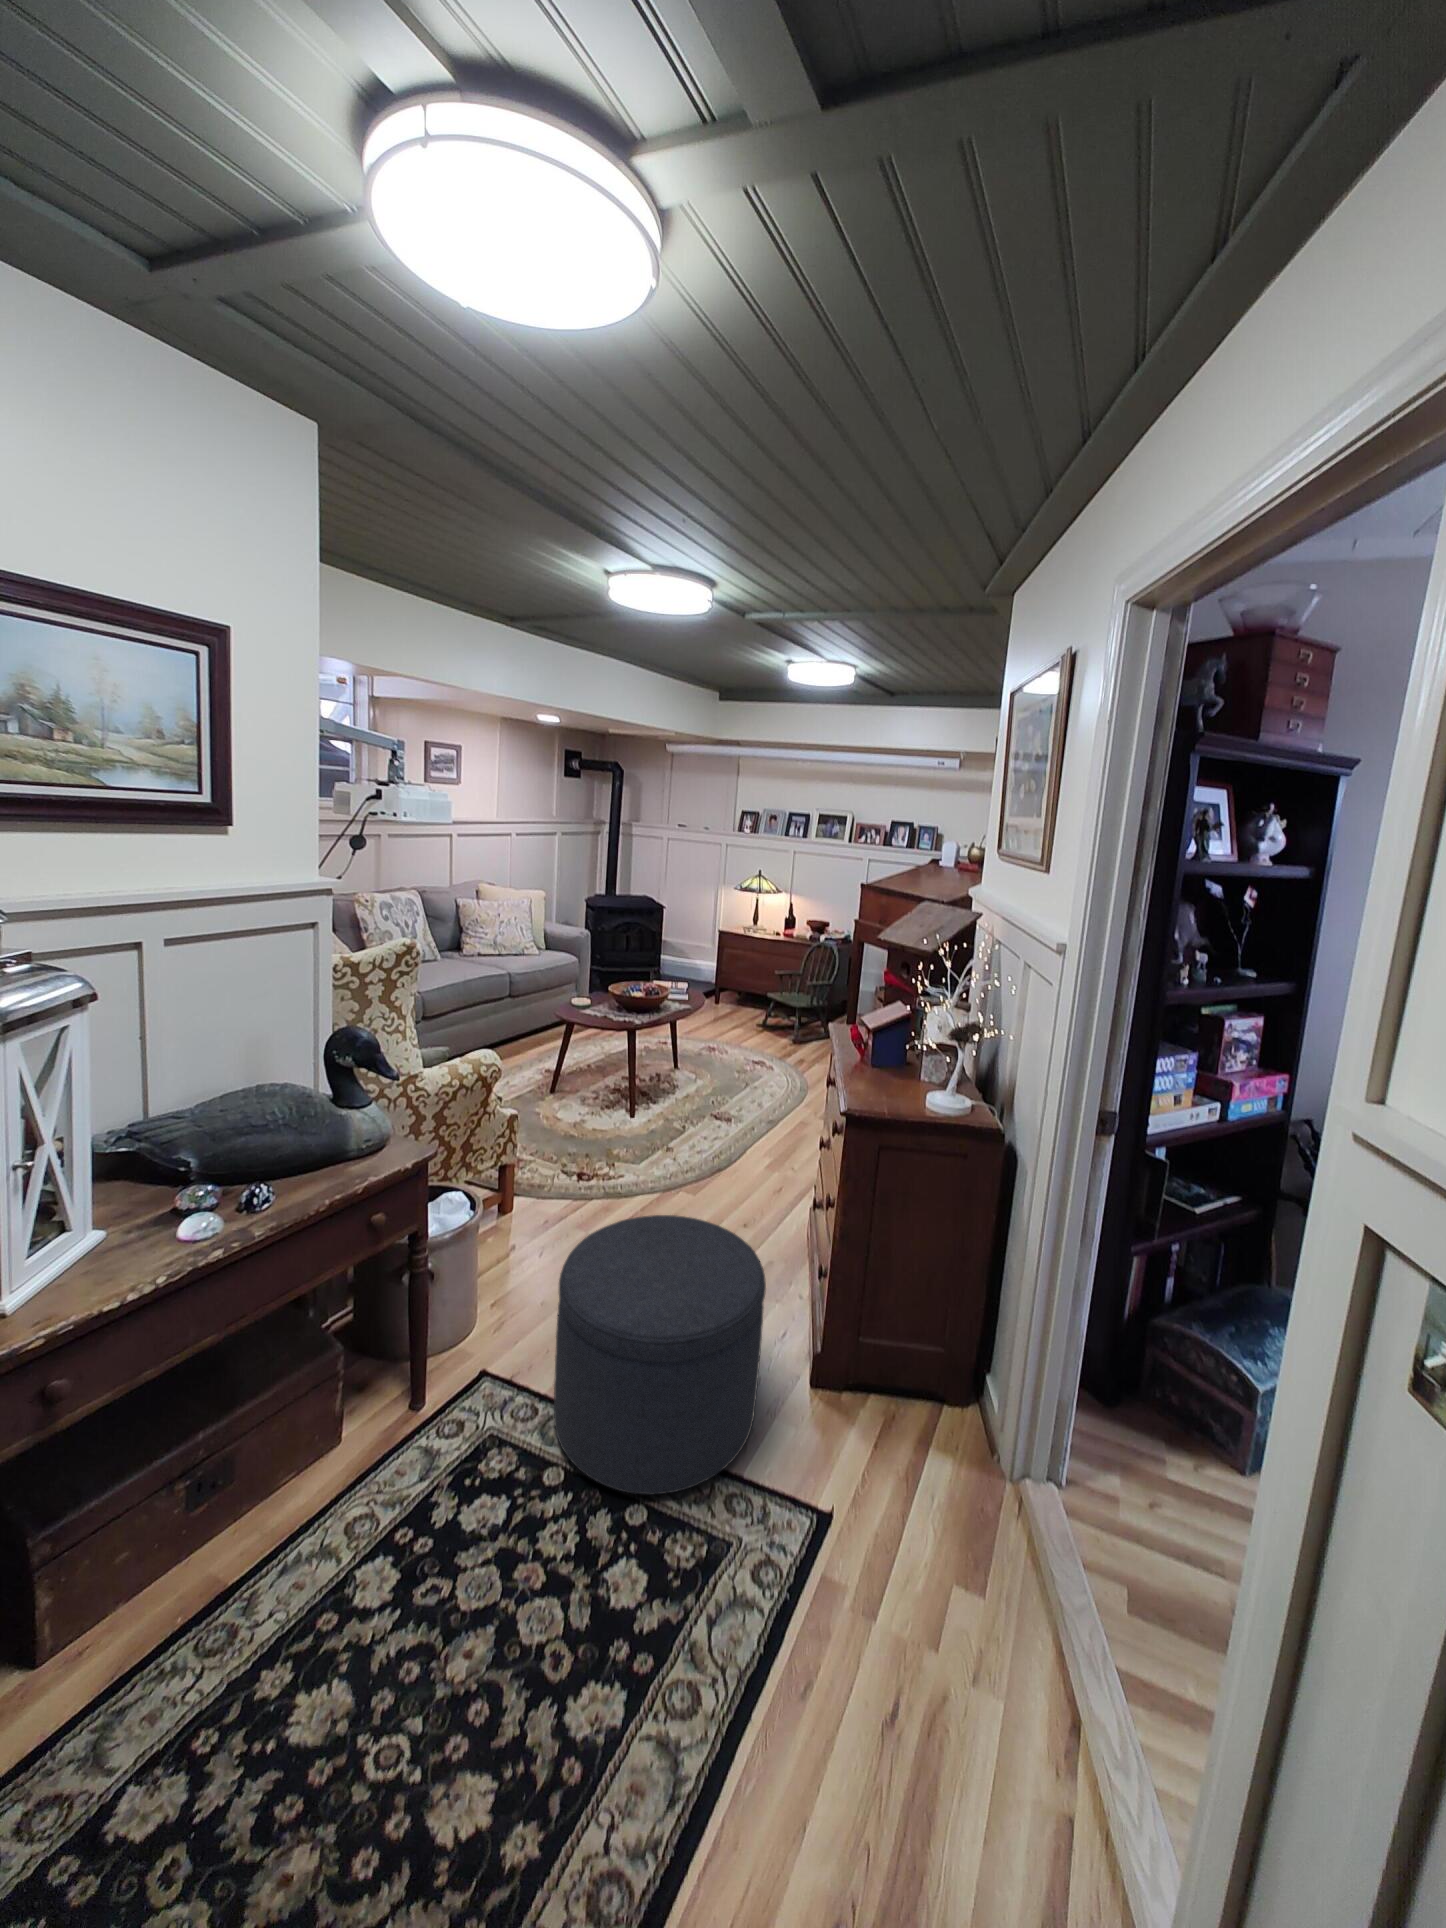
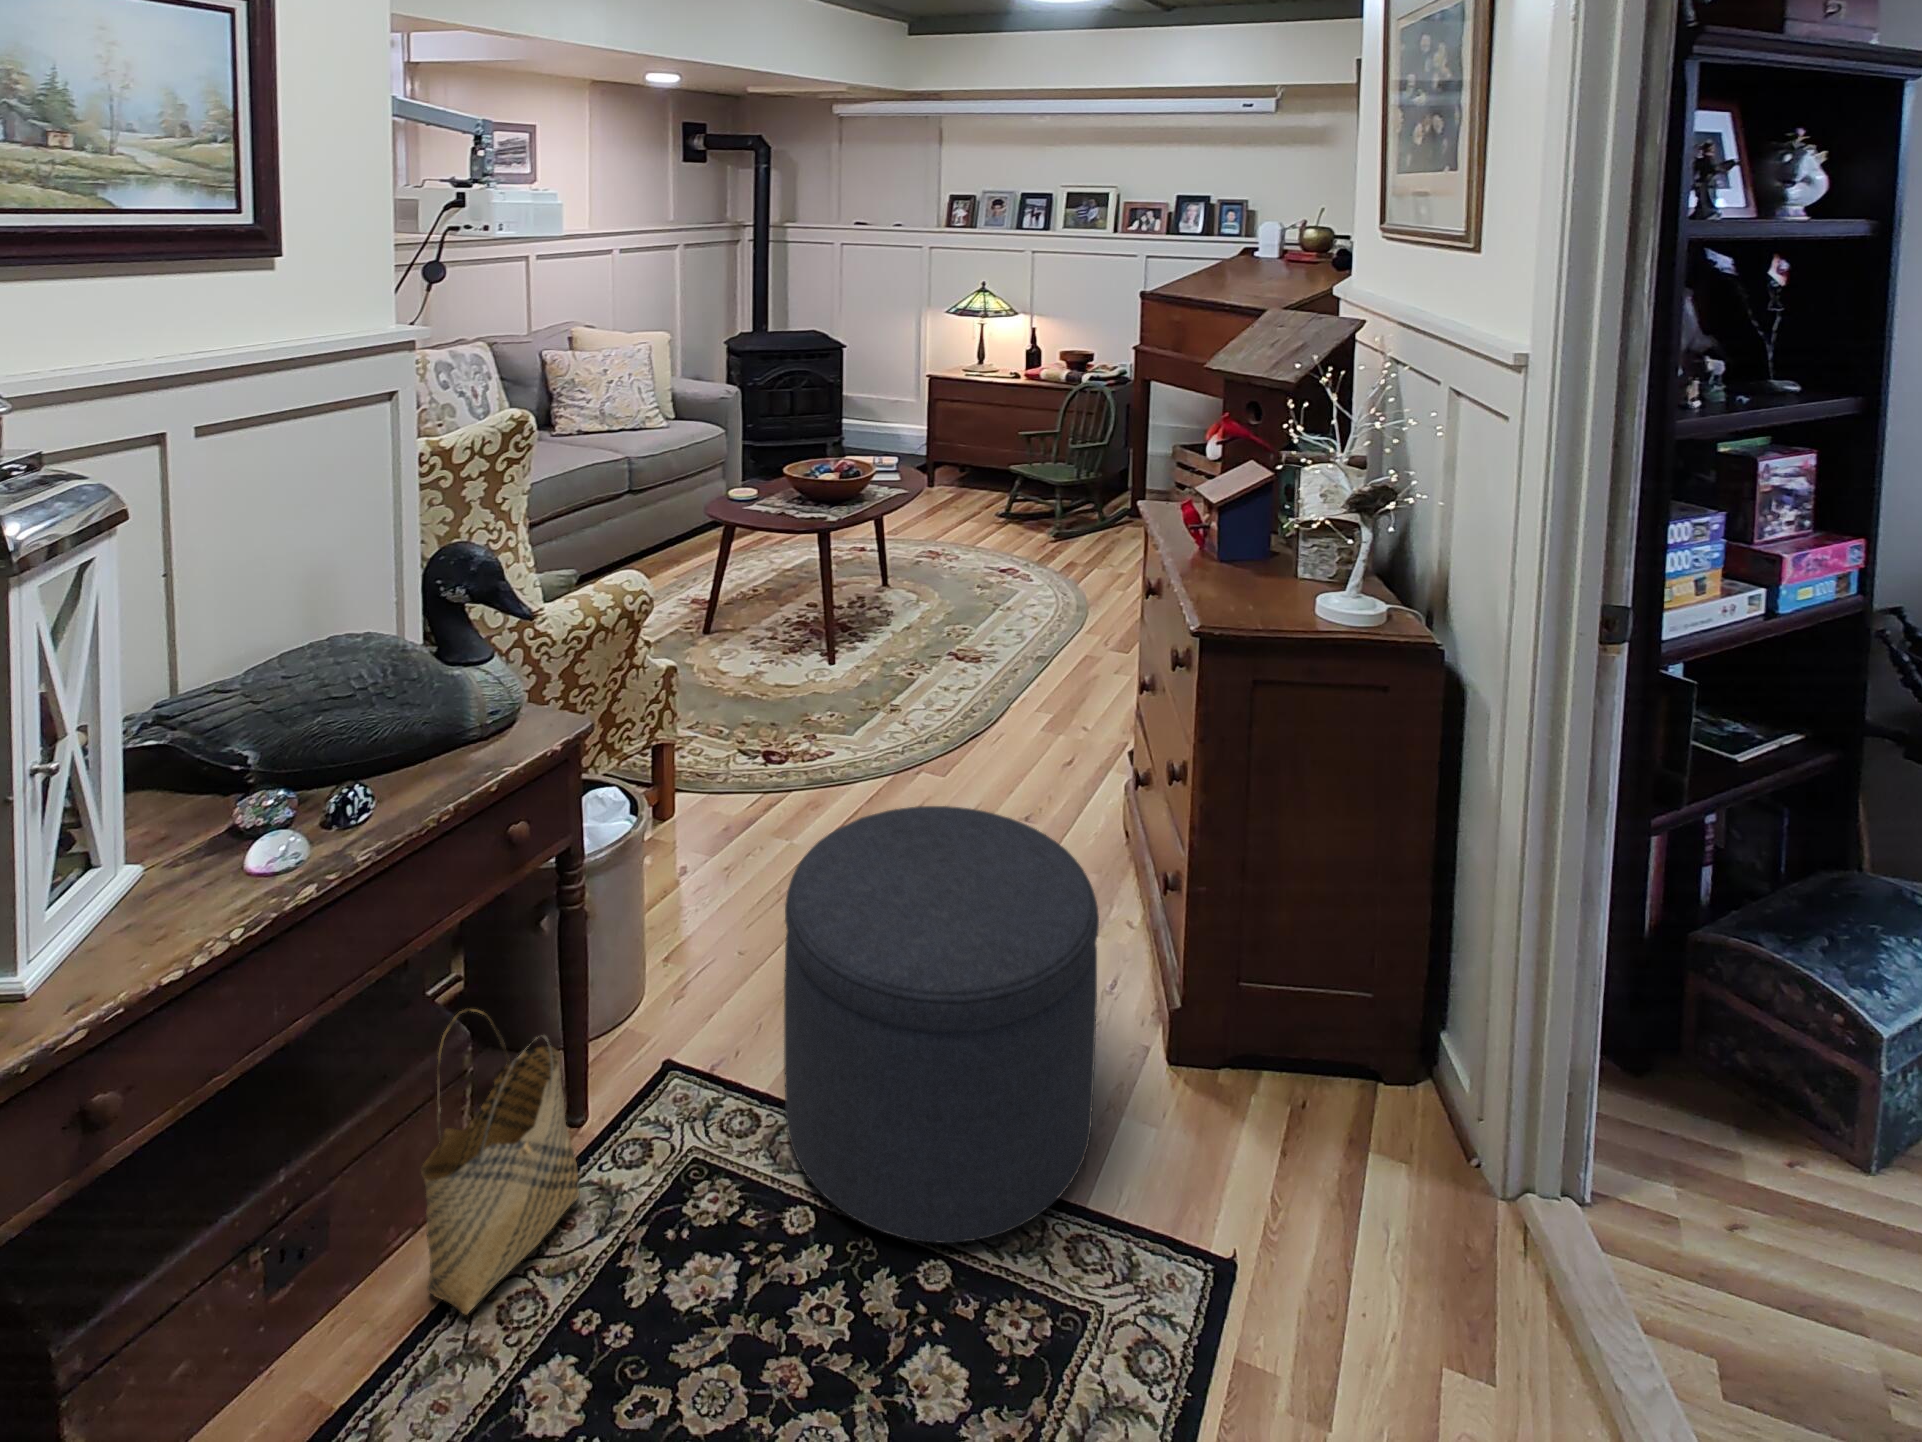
woven basket: none [295,1334,410,1530] -> present [421,1008,579,1315]

